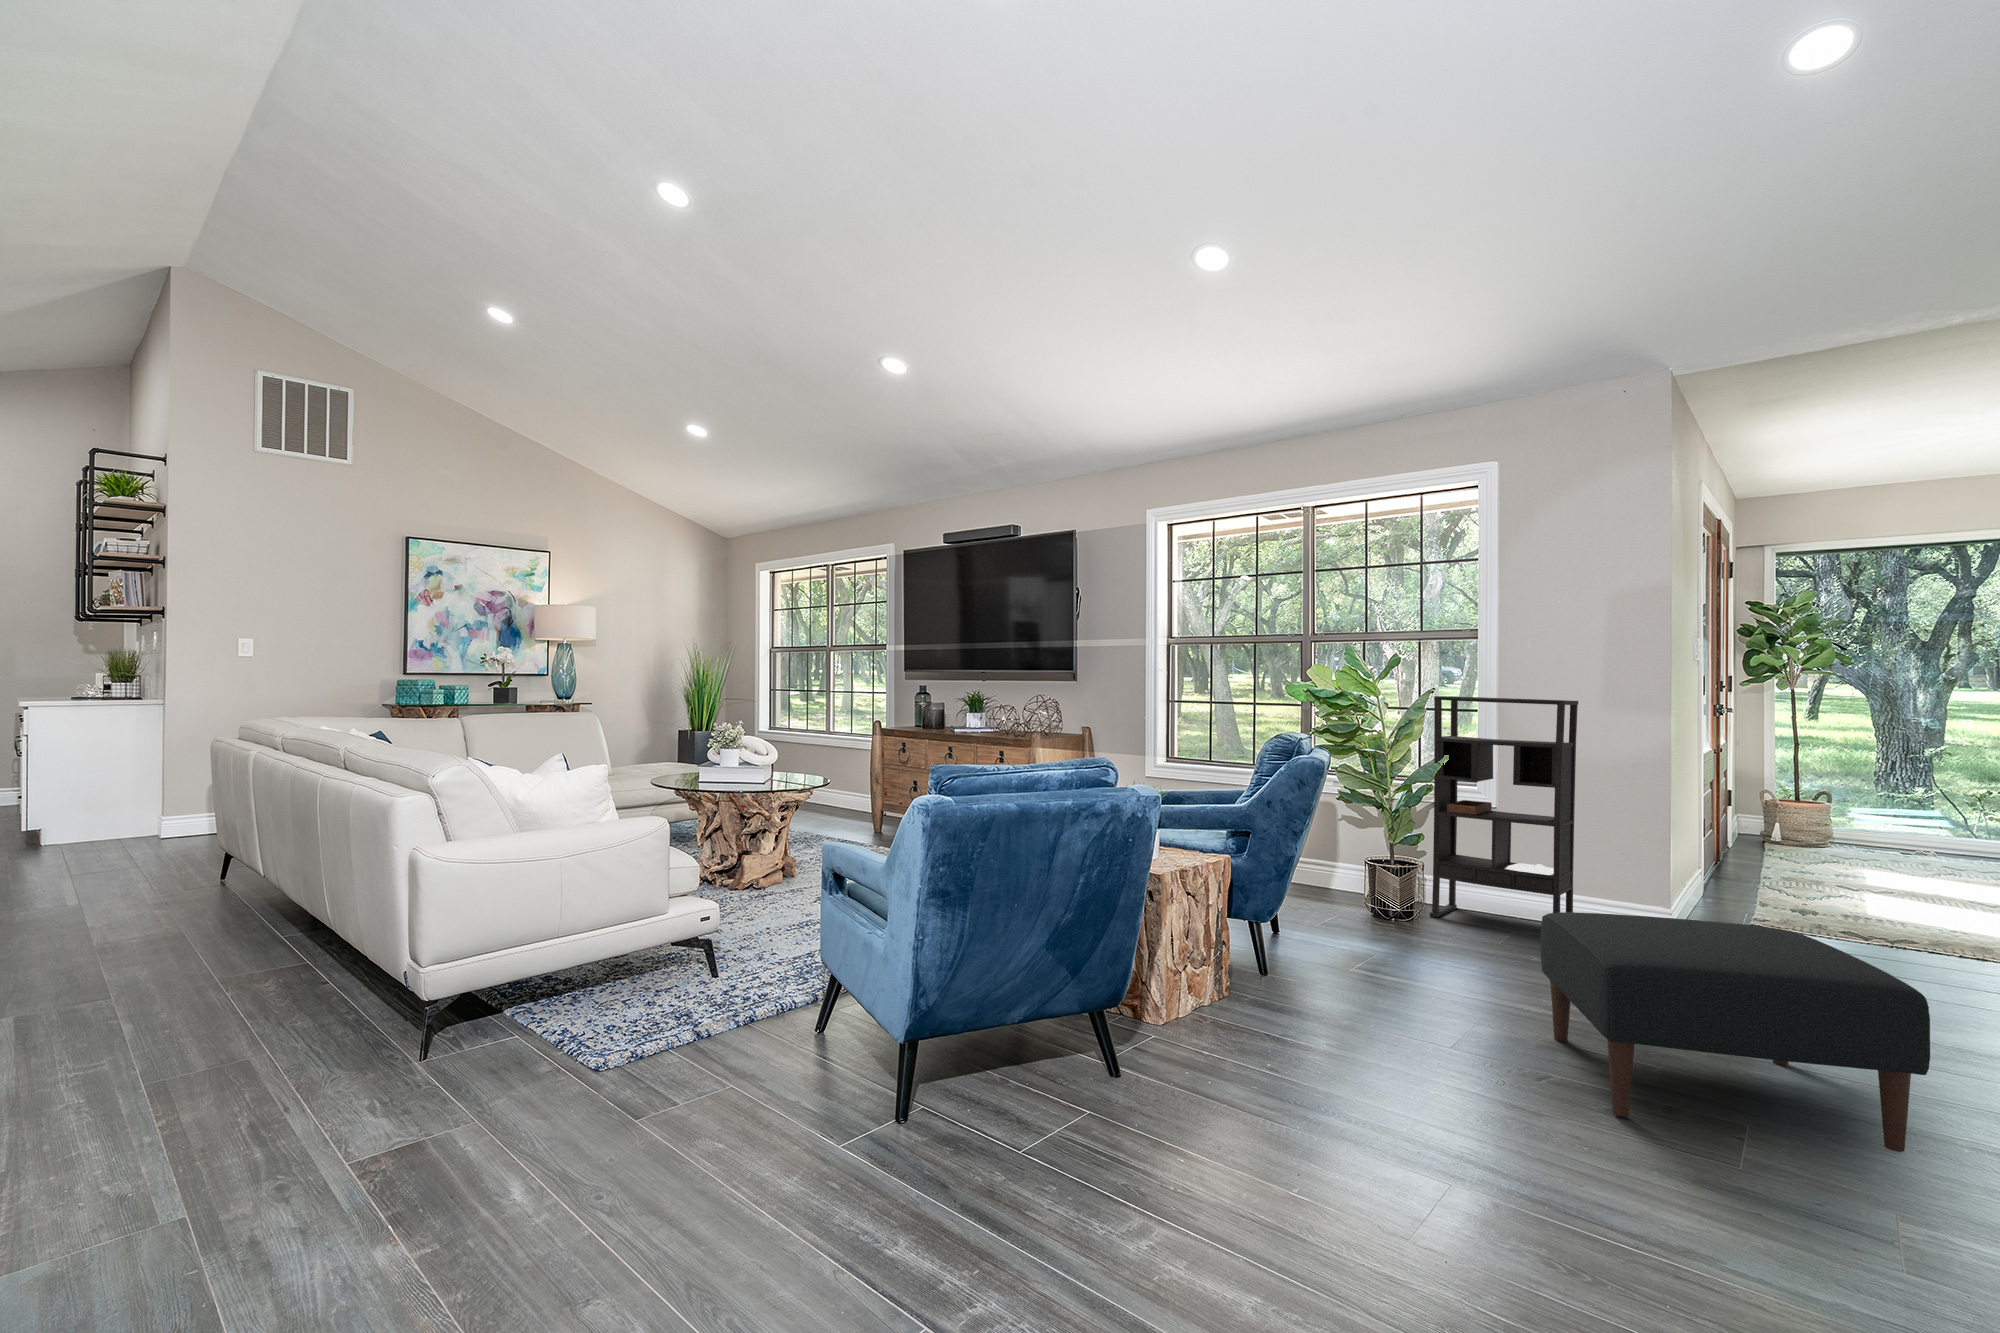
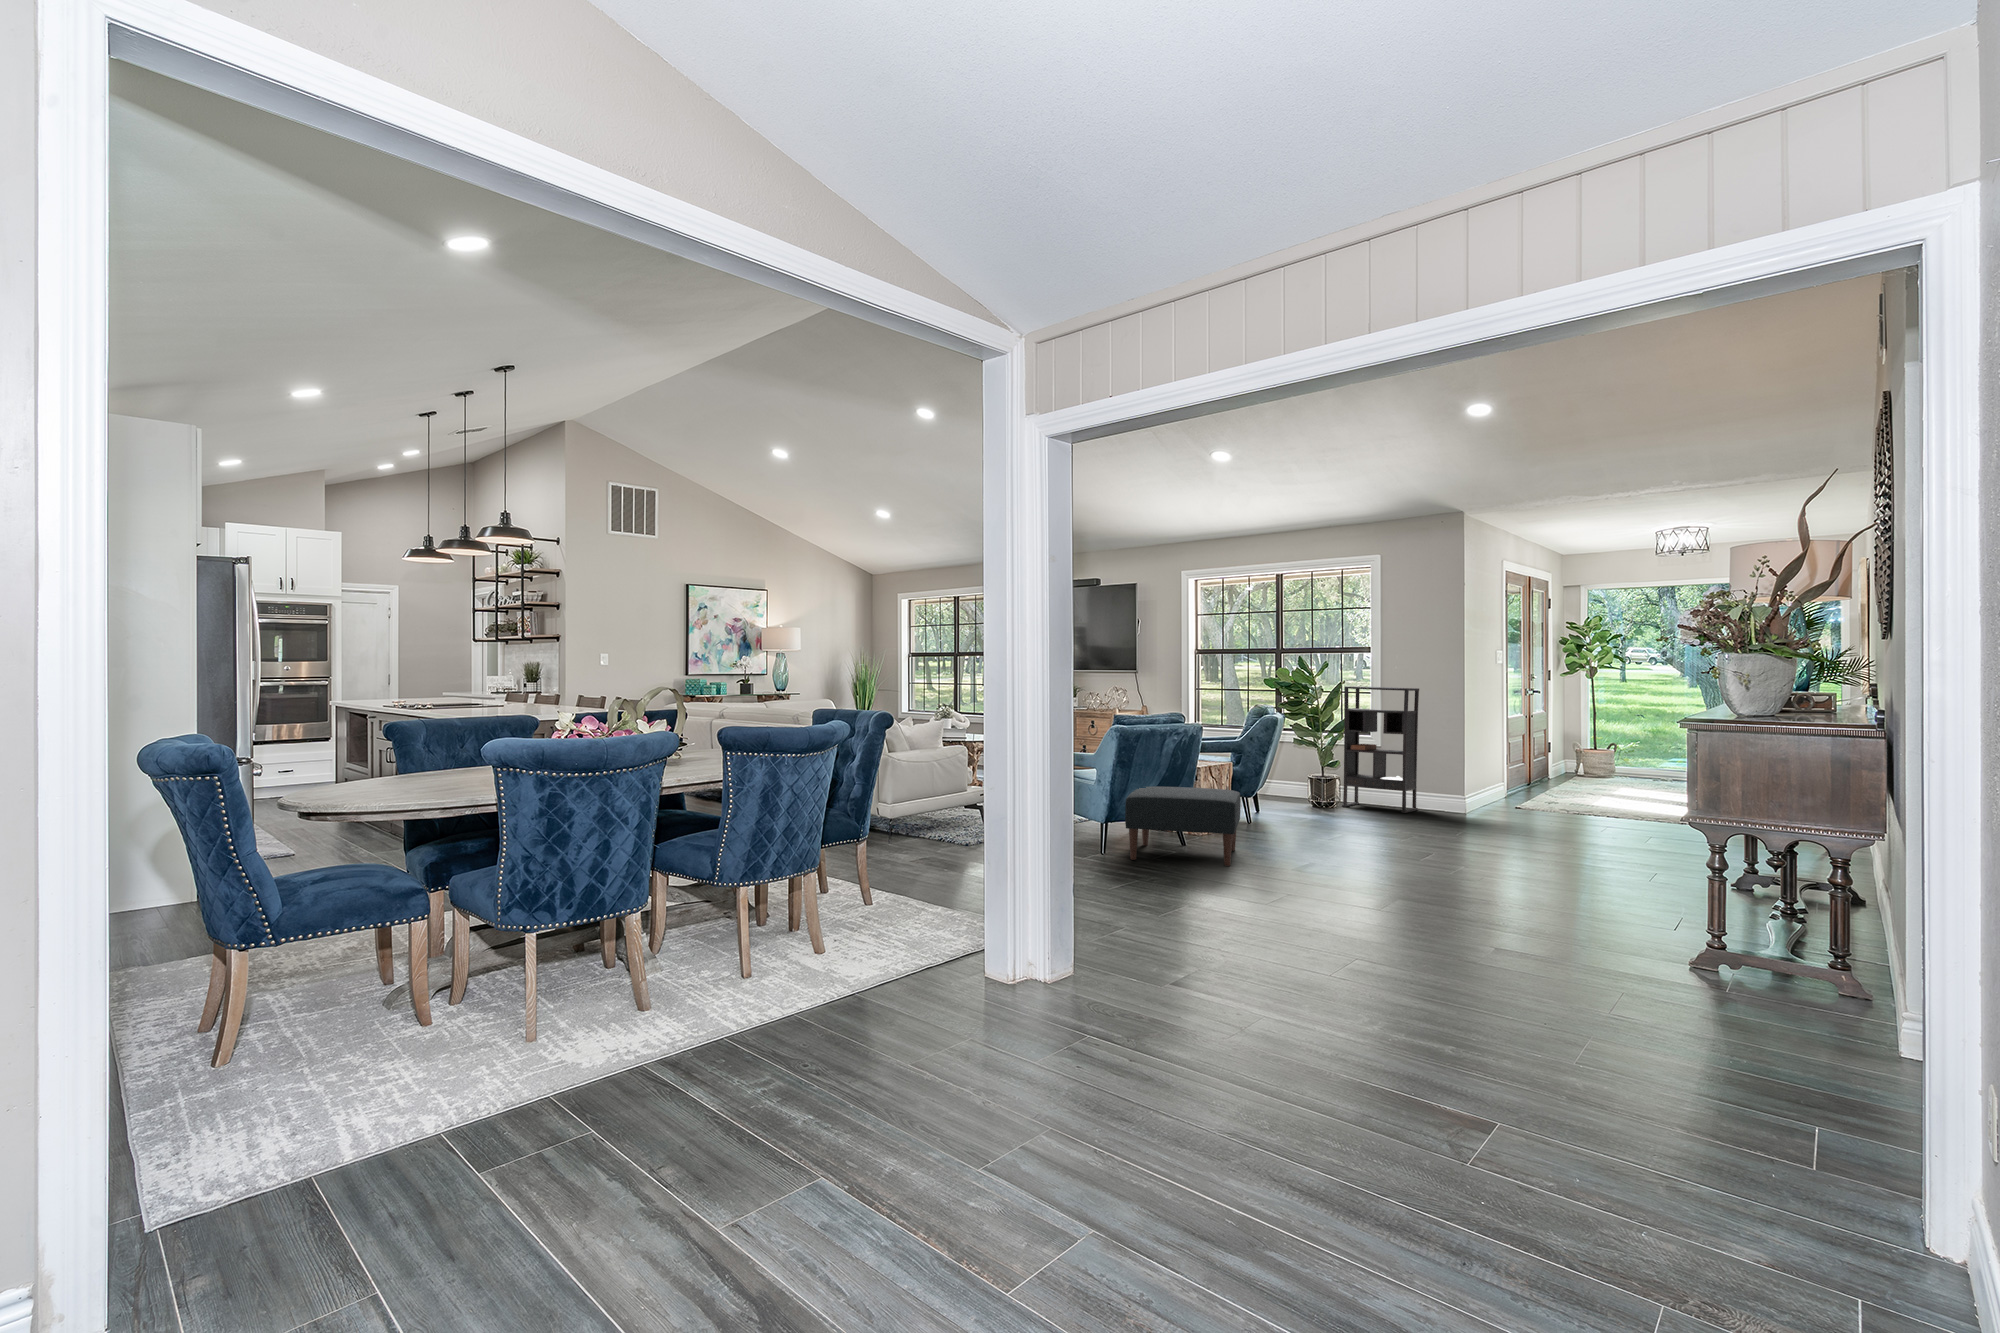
ottoman: present [1541,912,1930,1152] -> present [1125,786,1241,866]

